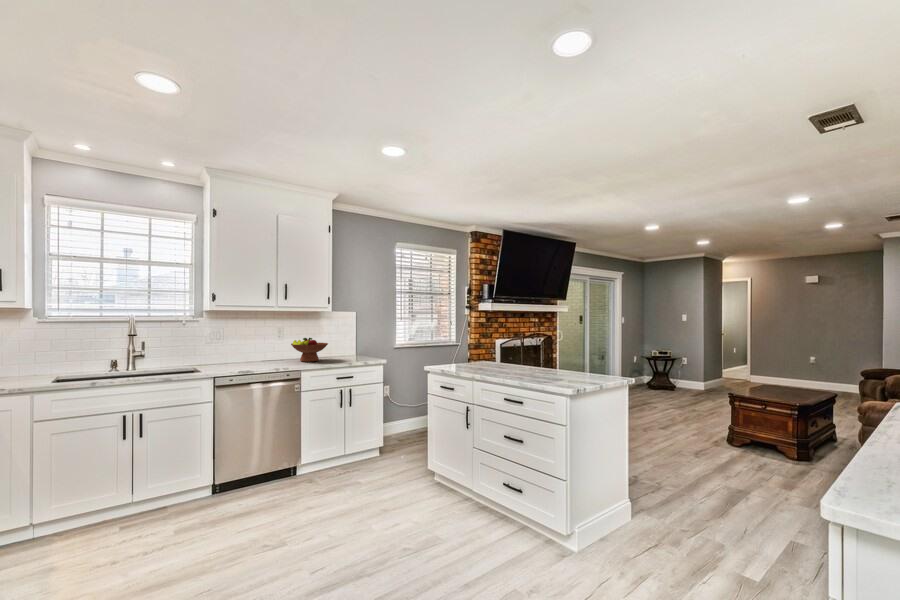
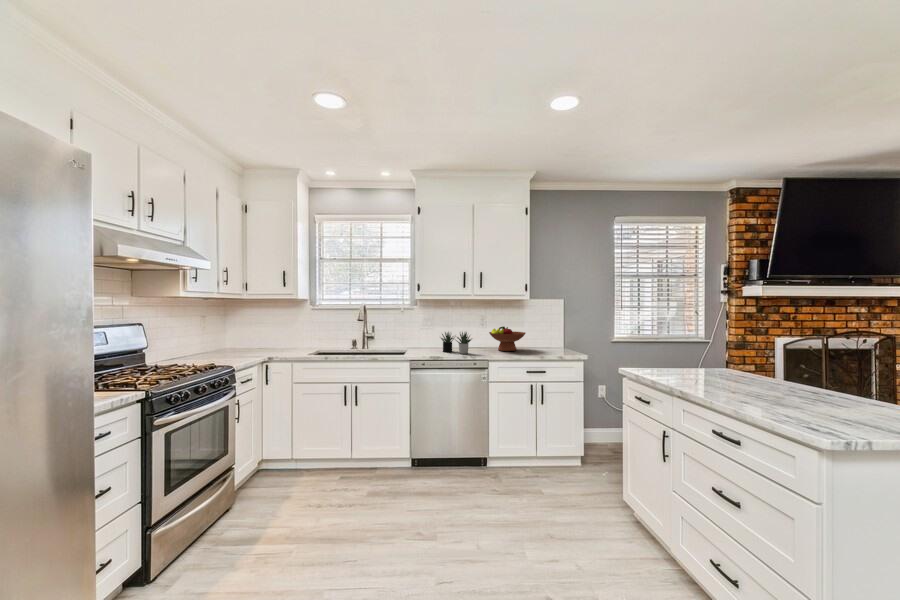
succulent plant: none [238,342,281,367] -> present [441,332,471,354]

